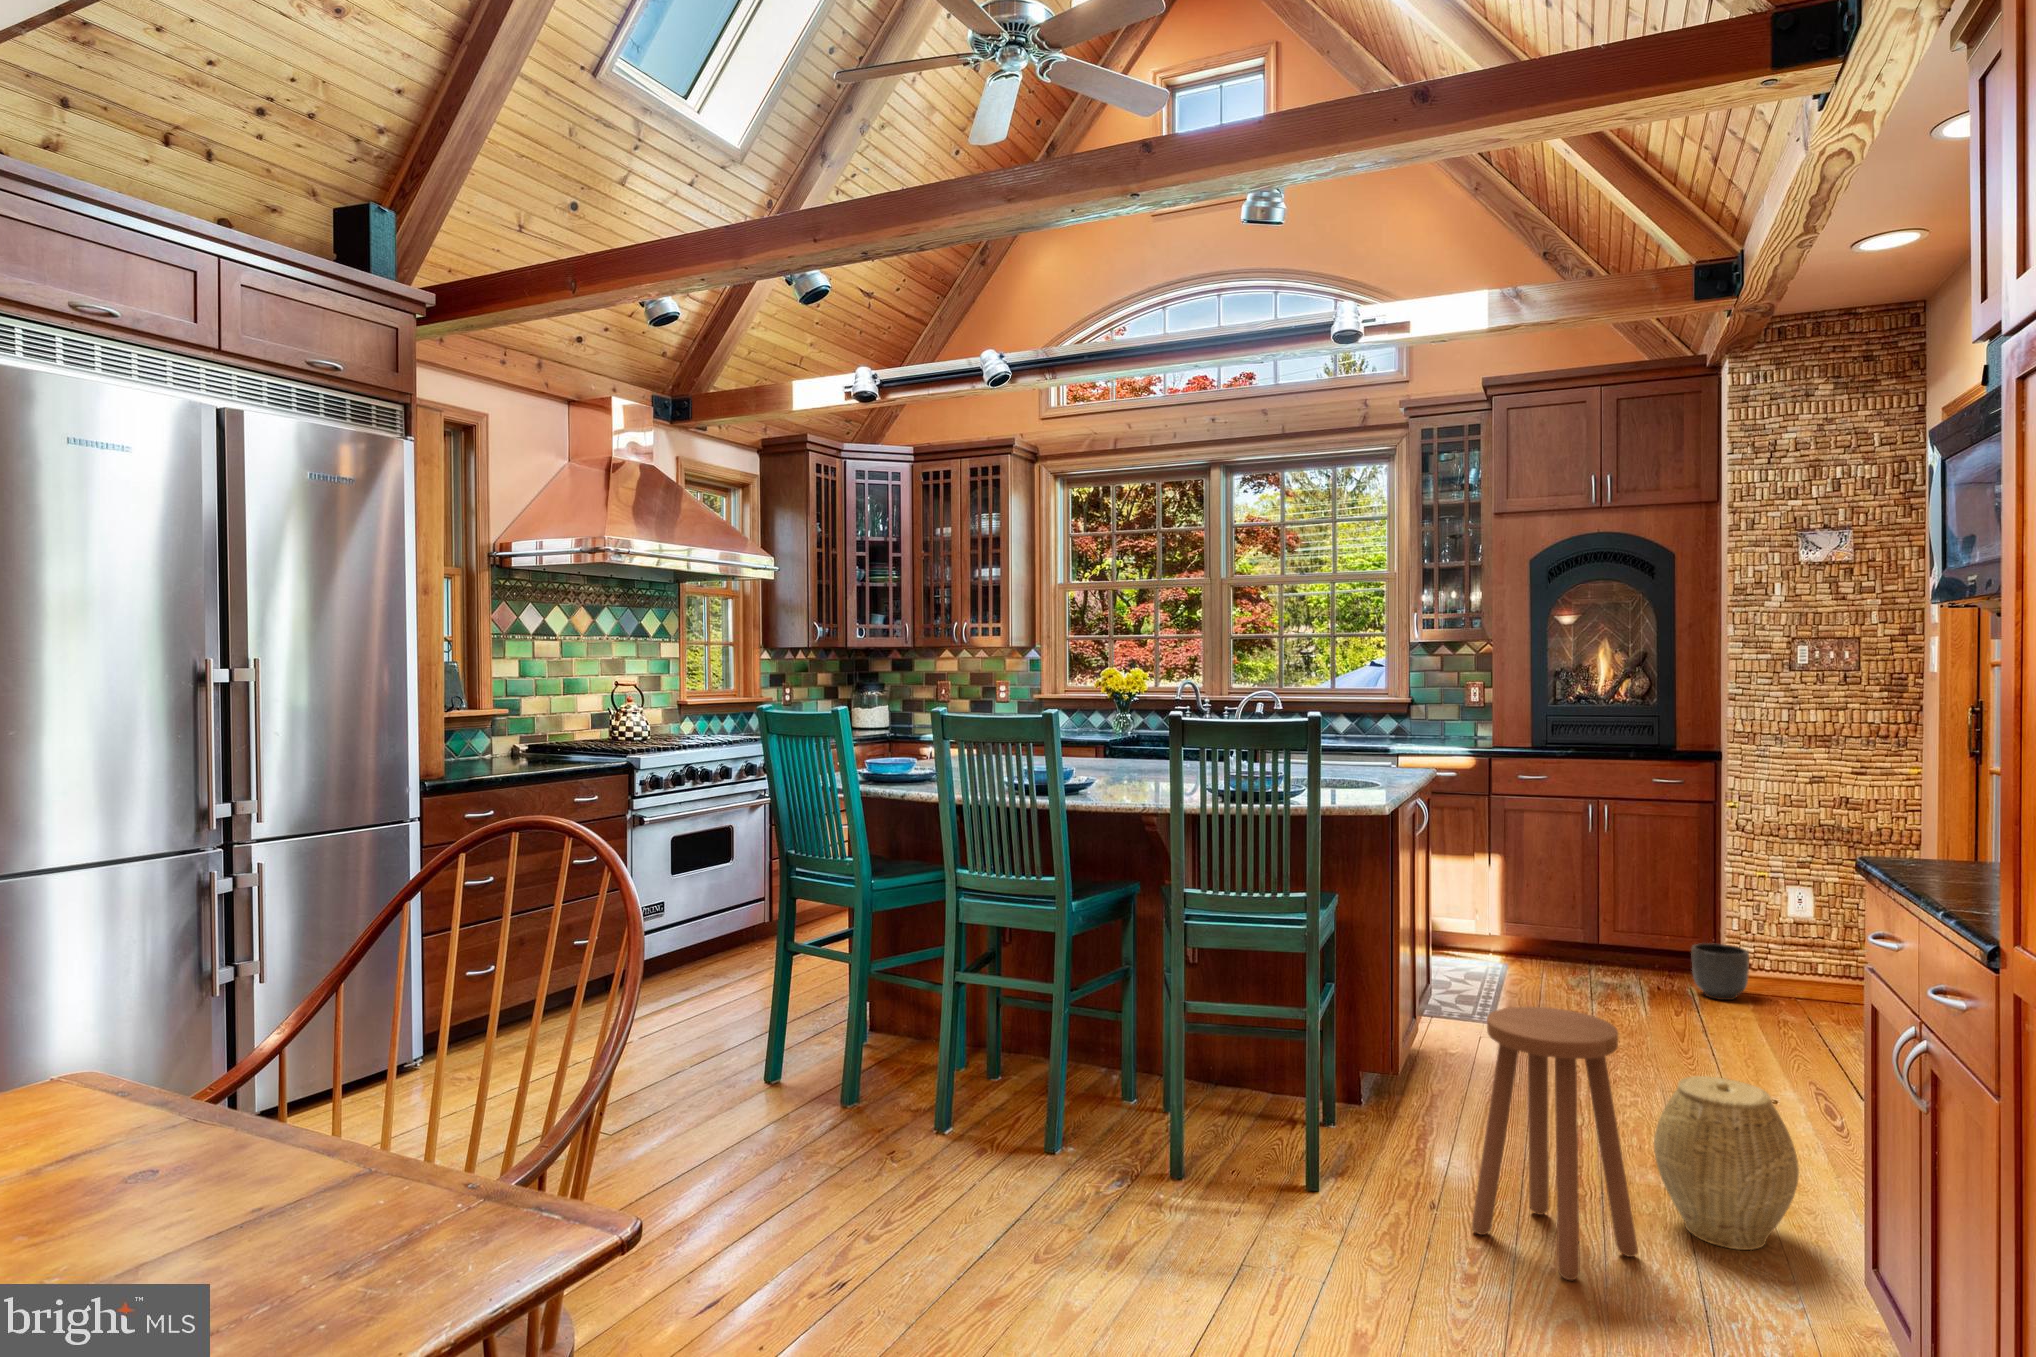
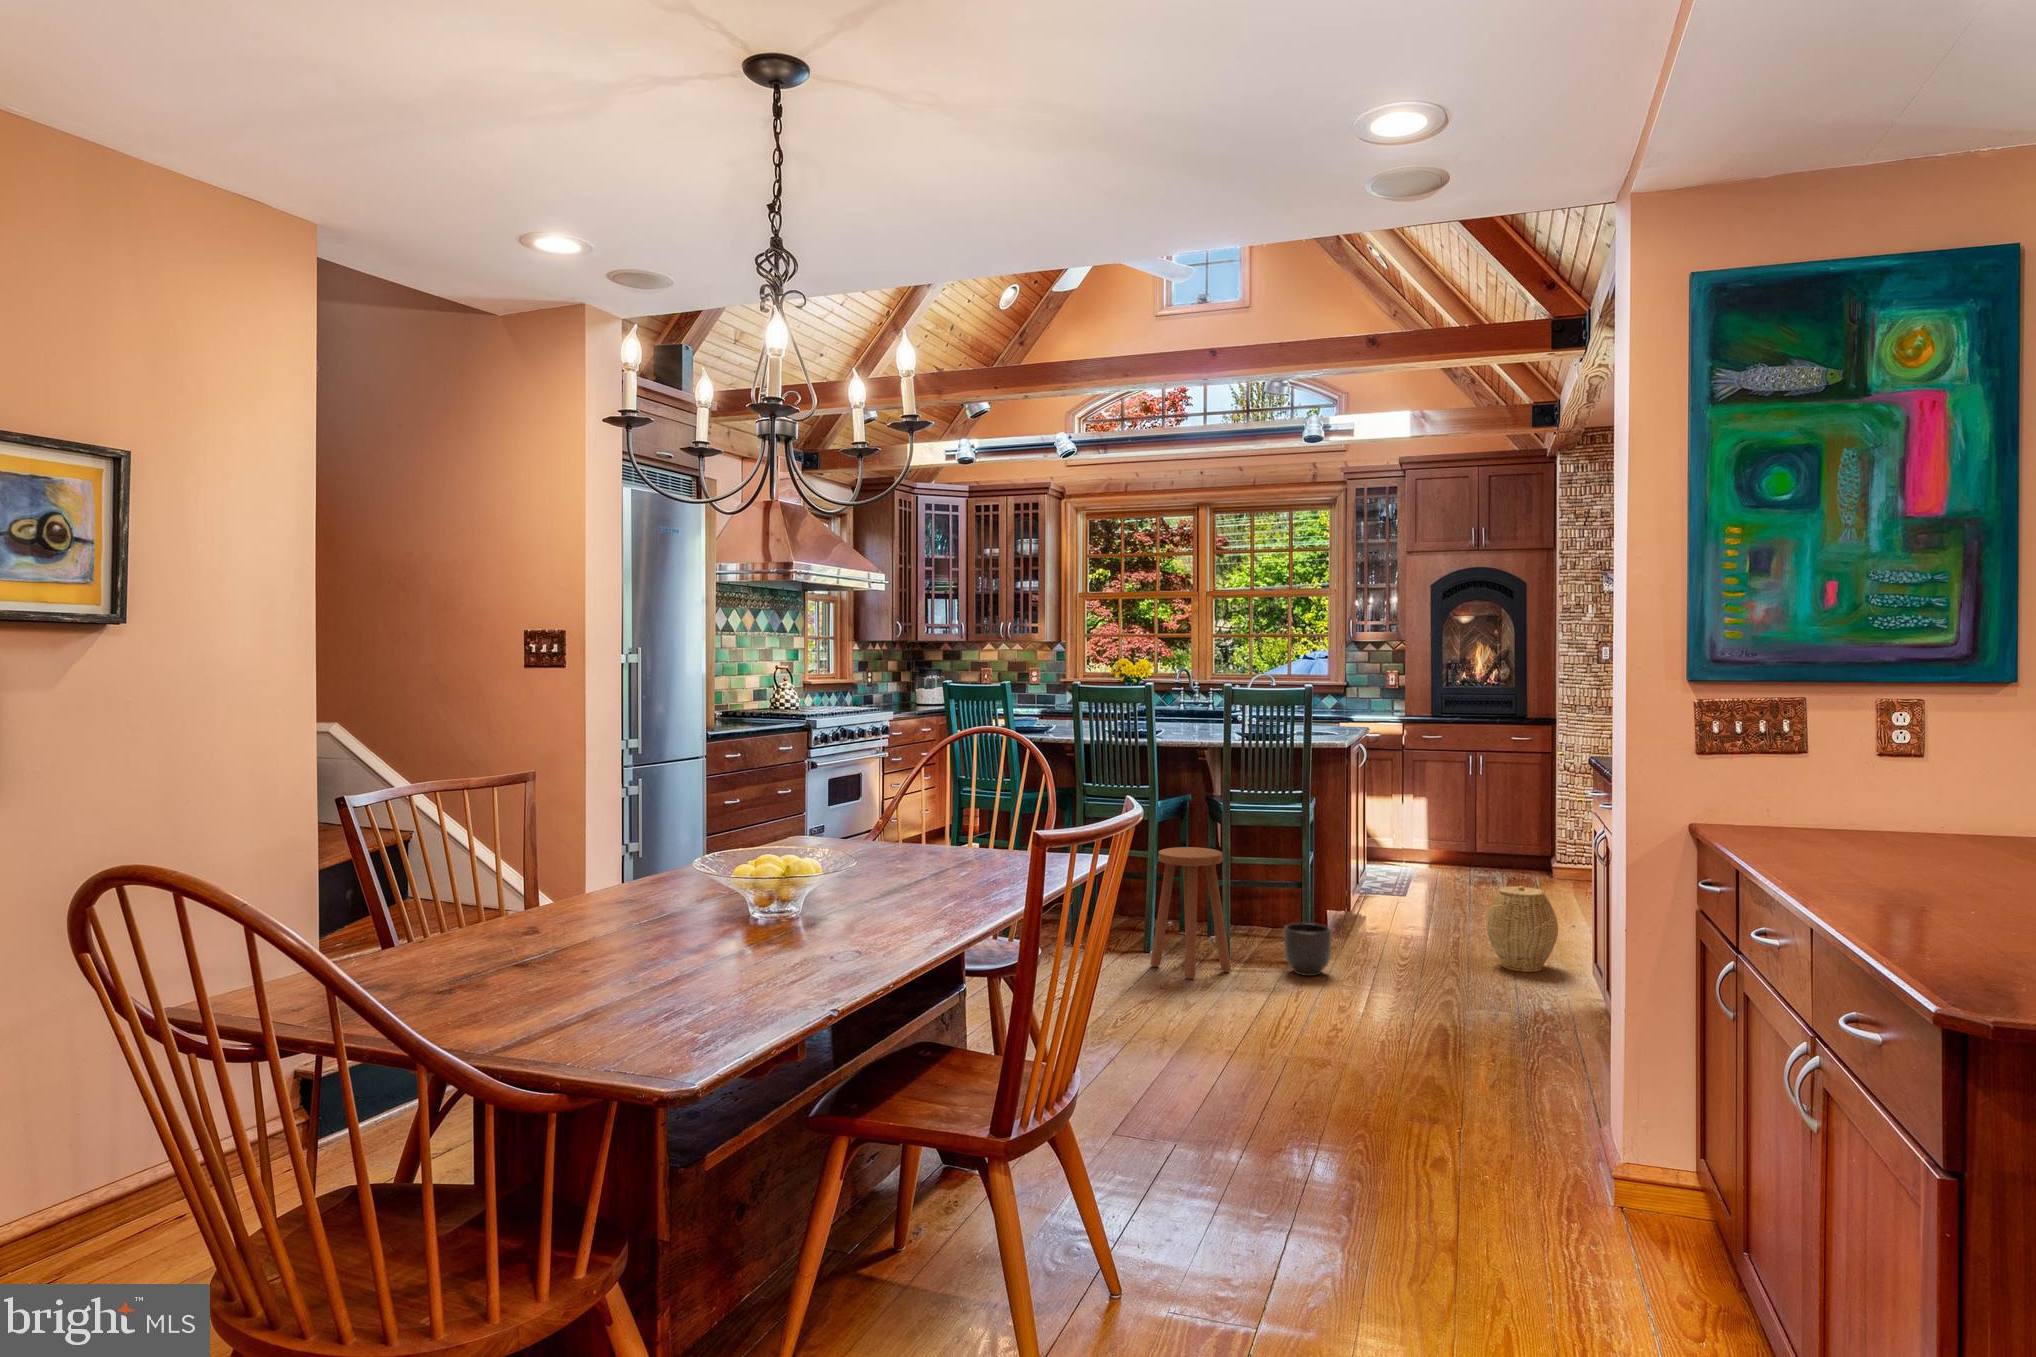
planter: present [1691,943,1749,1000] -> present [1284,923,1332,976]
stool: present [1472,1007,1638,1280] -> present [1151,847,1231,979]

